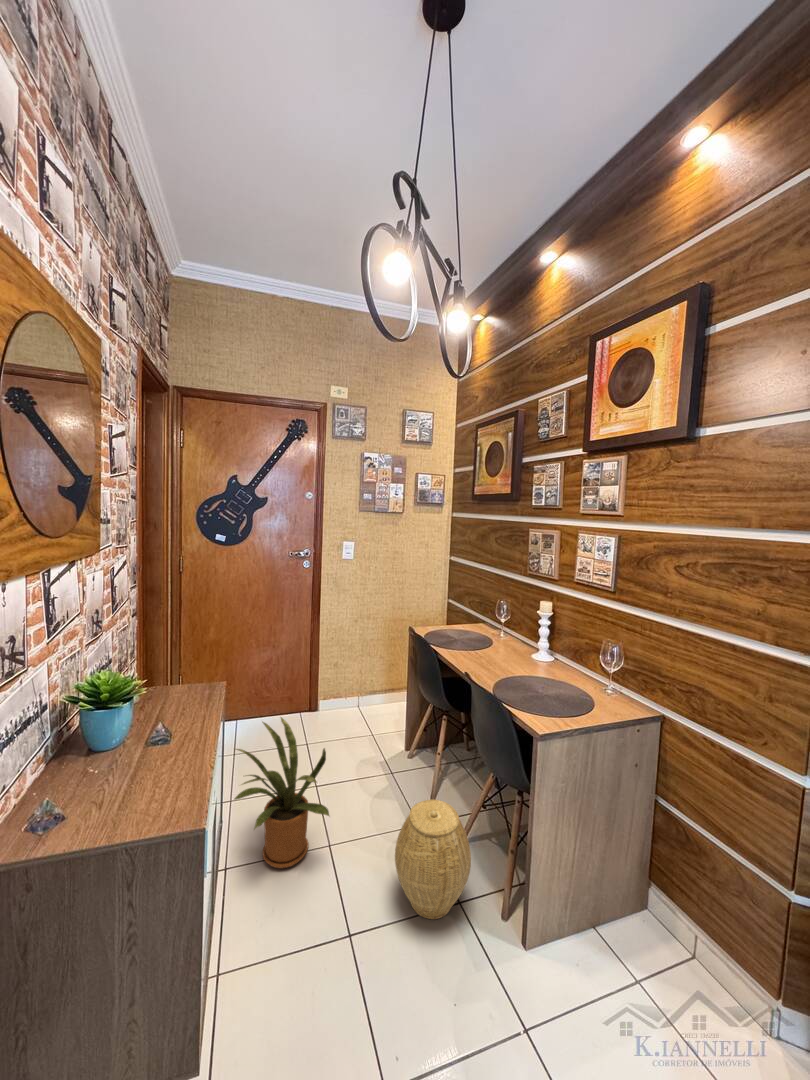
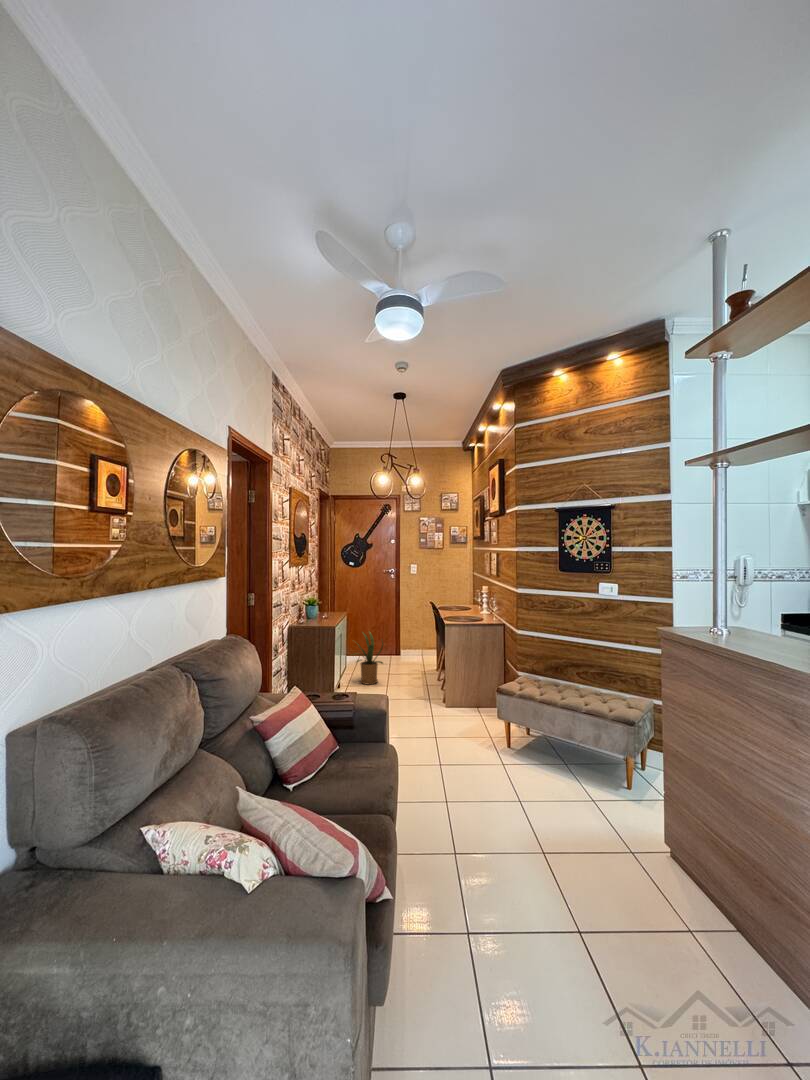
woven basket: present [395,800,471,919] -> none [403,657,431,696]

